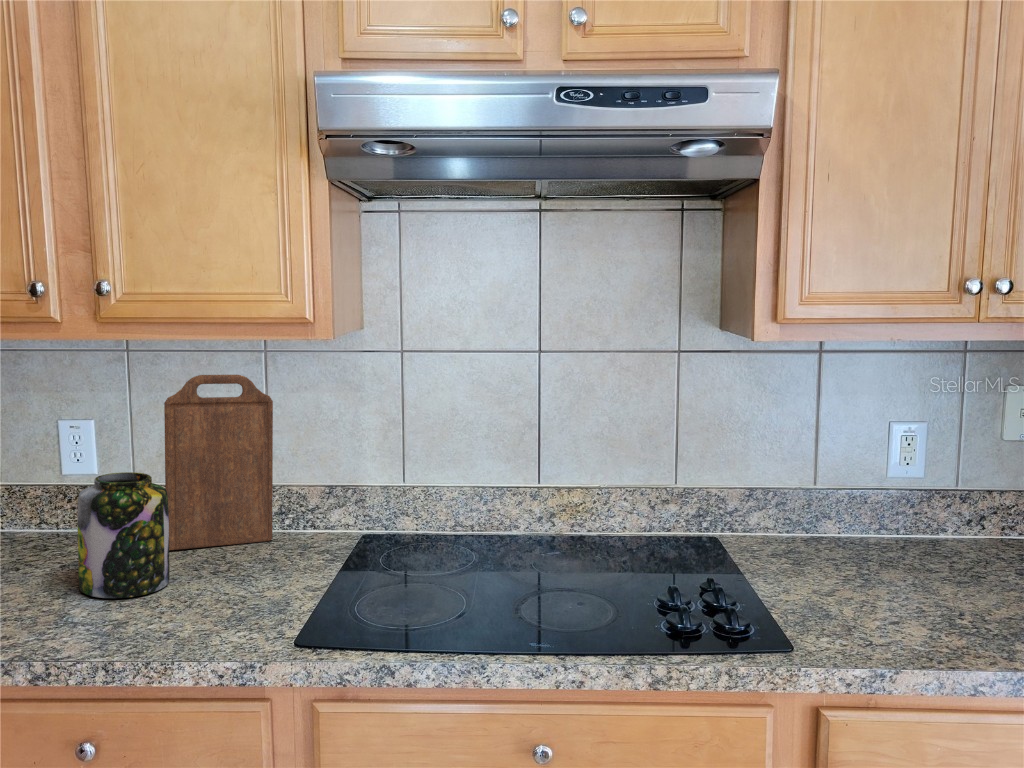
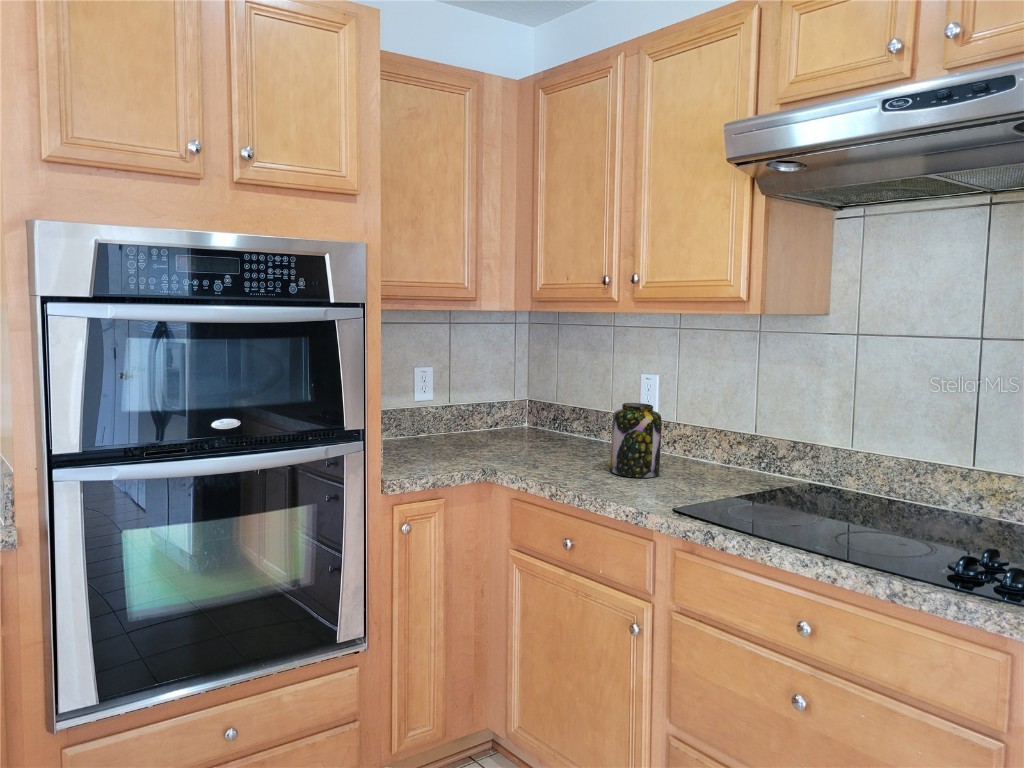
cutting board: present [164,375,273,550] -> none [676,348,753,474]

